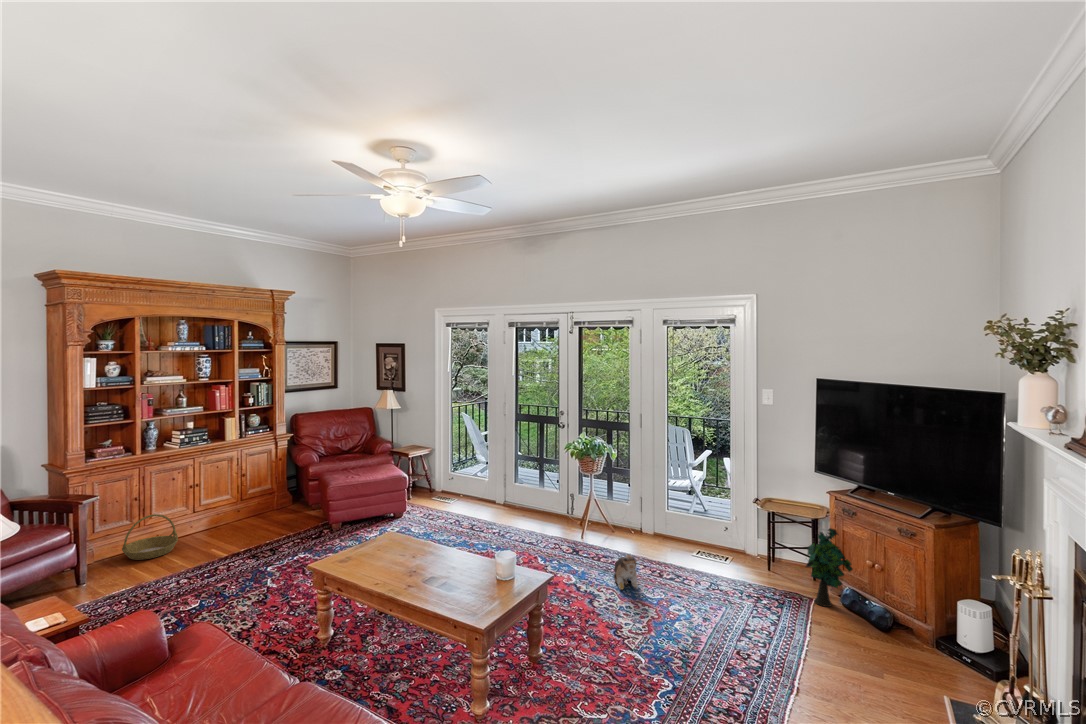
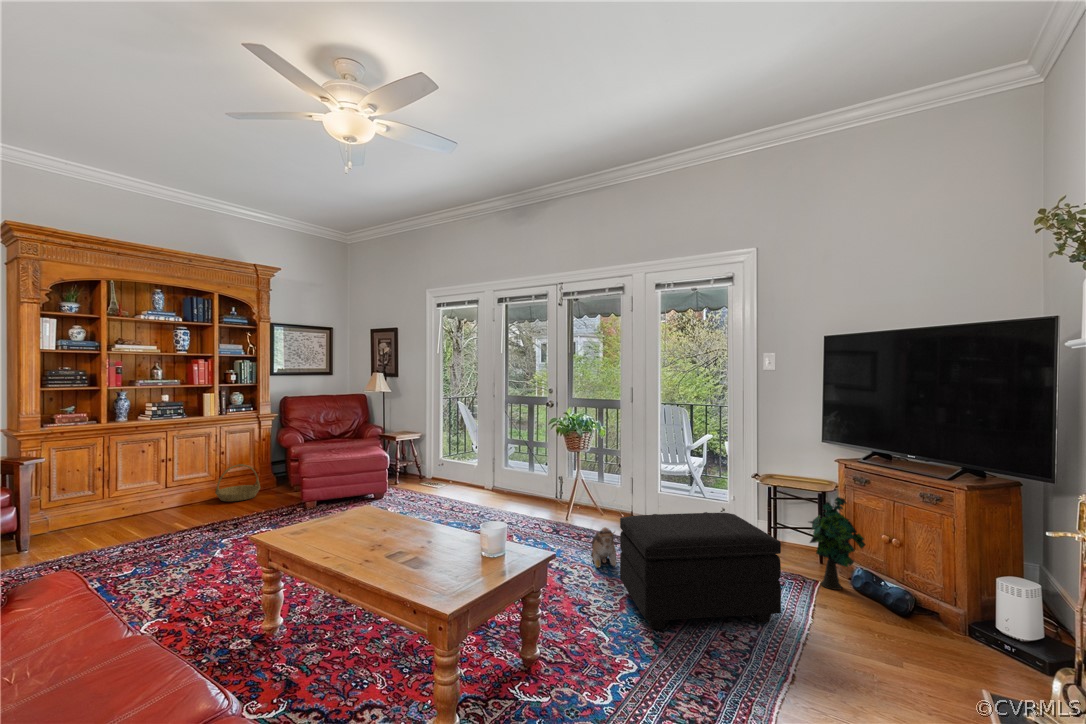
basket: present [122,514,178,560] -> present [215,464,260,502]
footstool: none [645,544,786,650] -> present [620,512,781,629]

